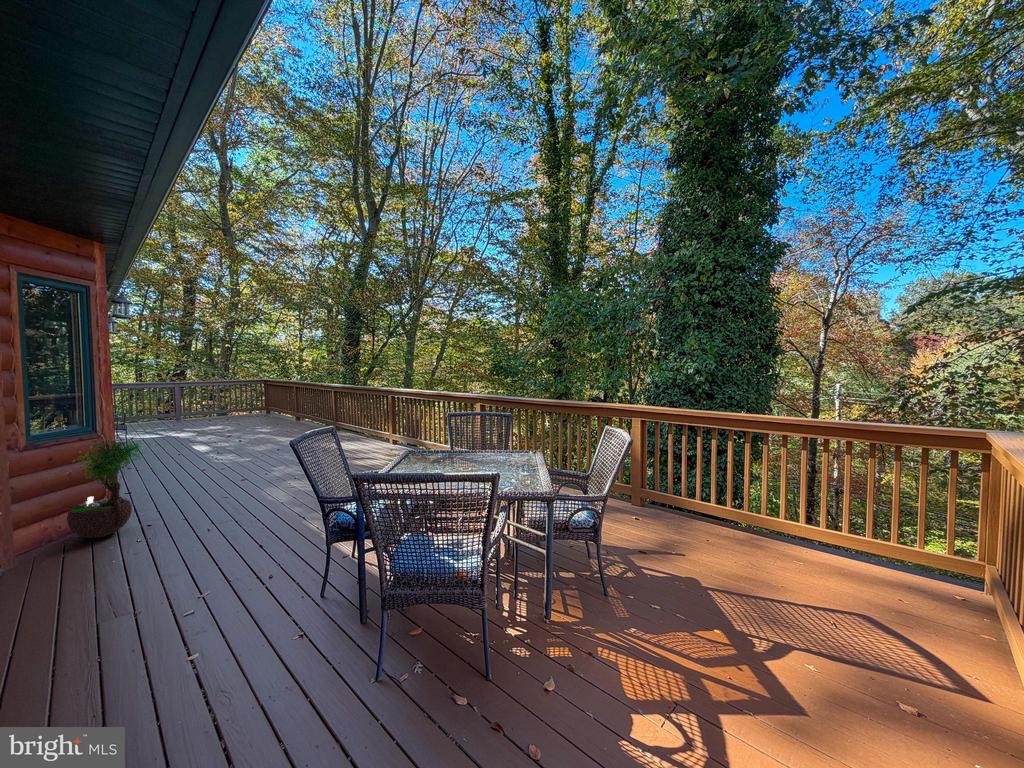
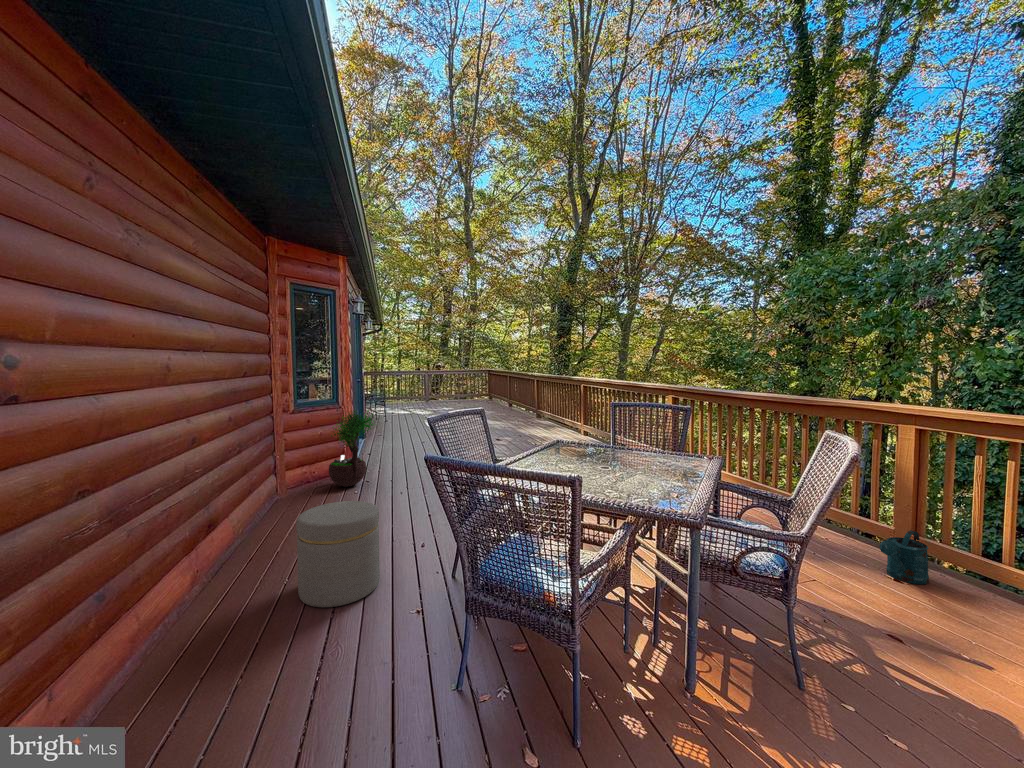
watering can: none [626,483,648,516] -> present [880,530,929,584]
ottoman: none [109,542,229,680] -> present [296,501,380,607]

